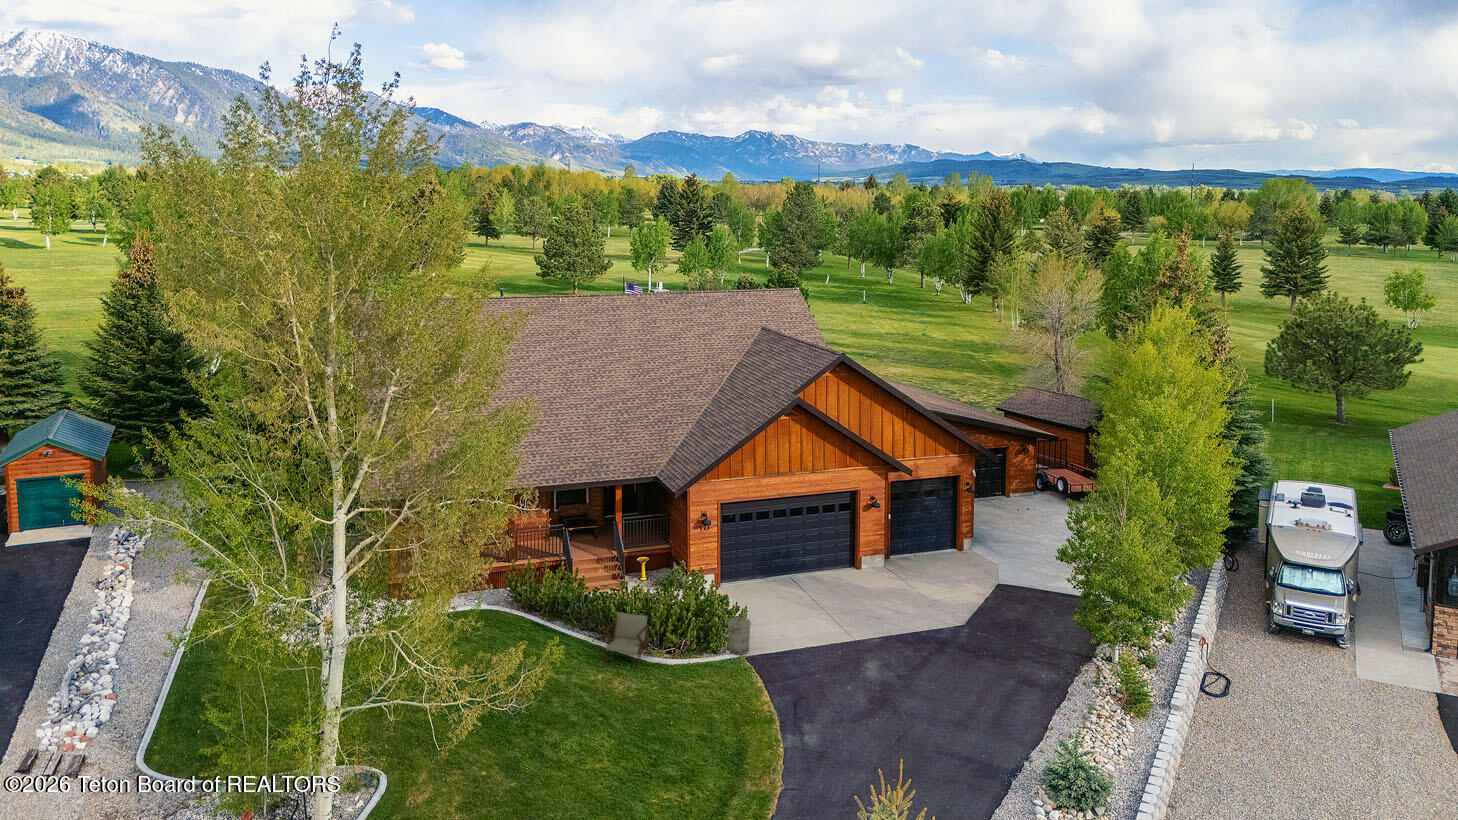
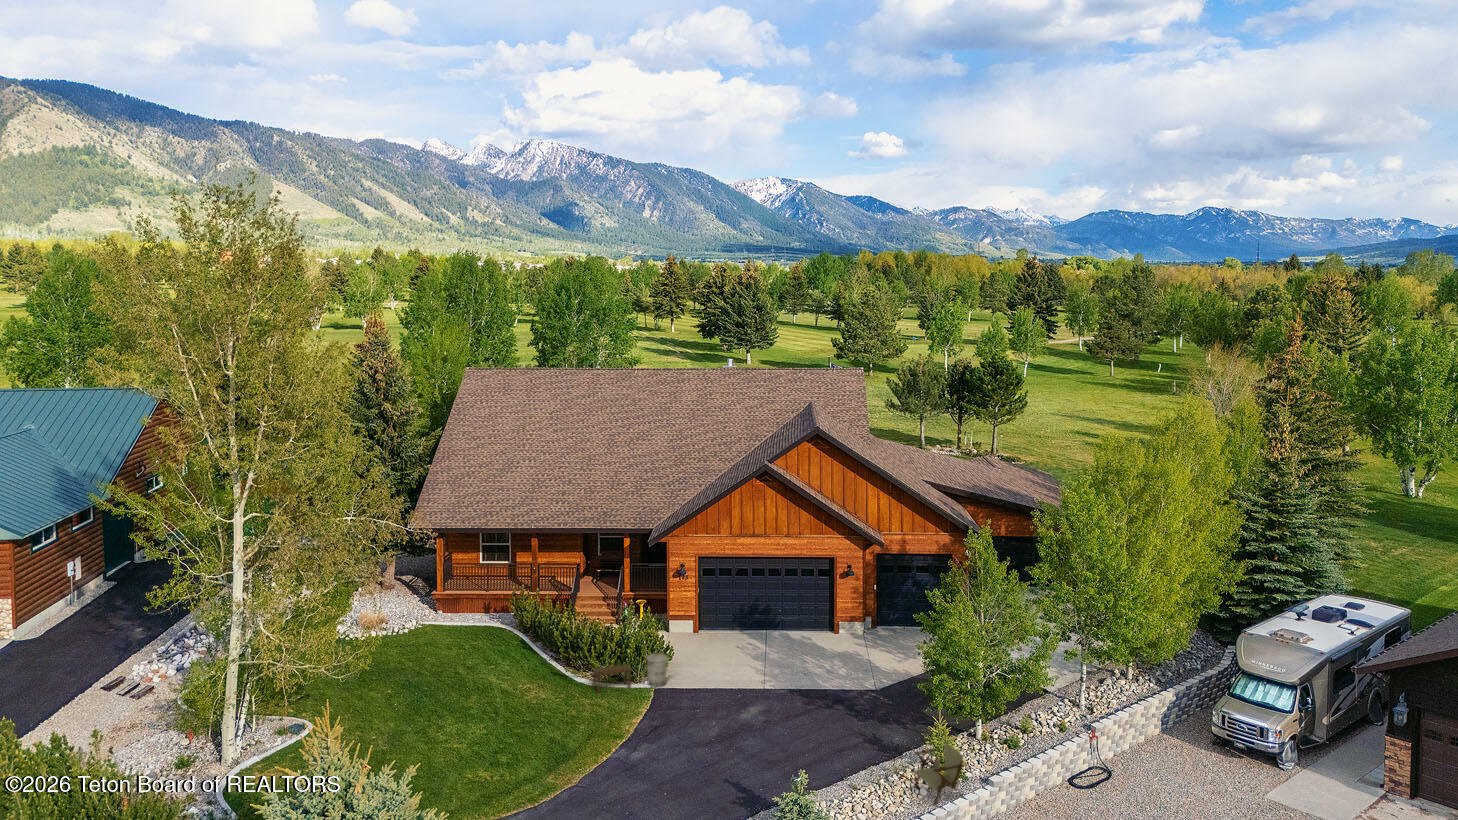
lounge chair: present [604,612,651,667] -> present [914,743,963,806]
bench: none [675,634,718,672] -> present [593,664,631,692]

